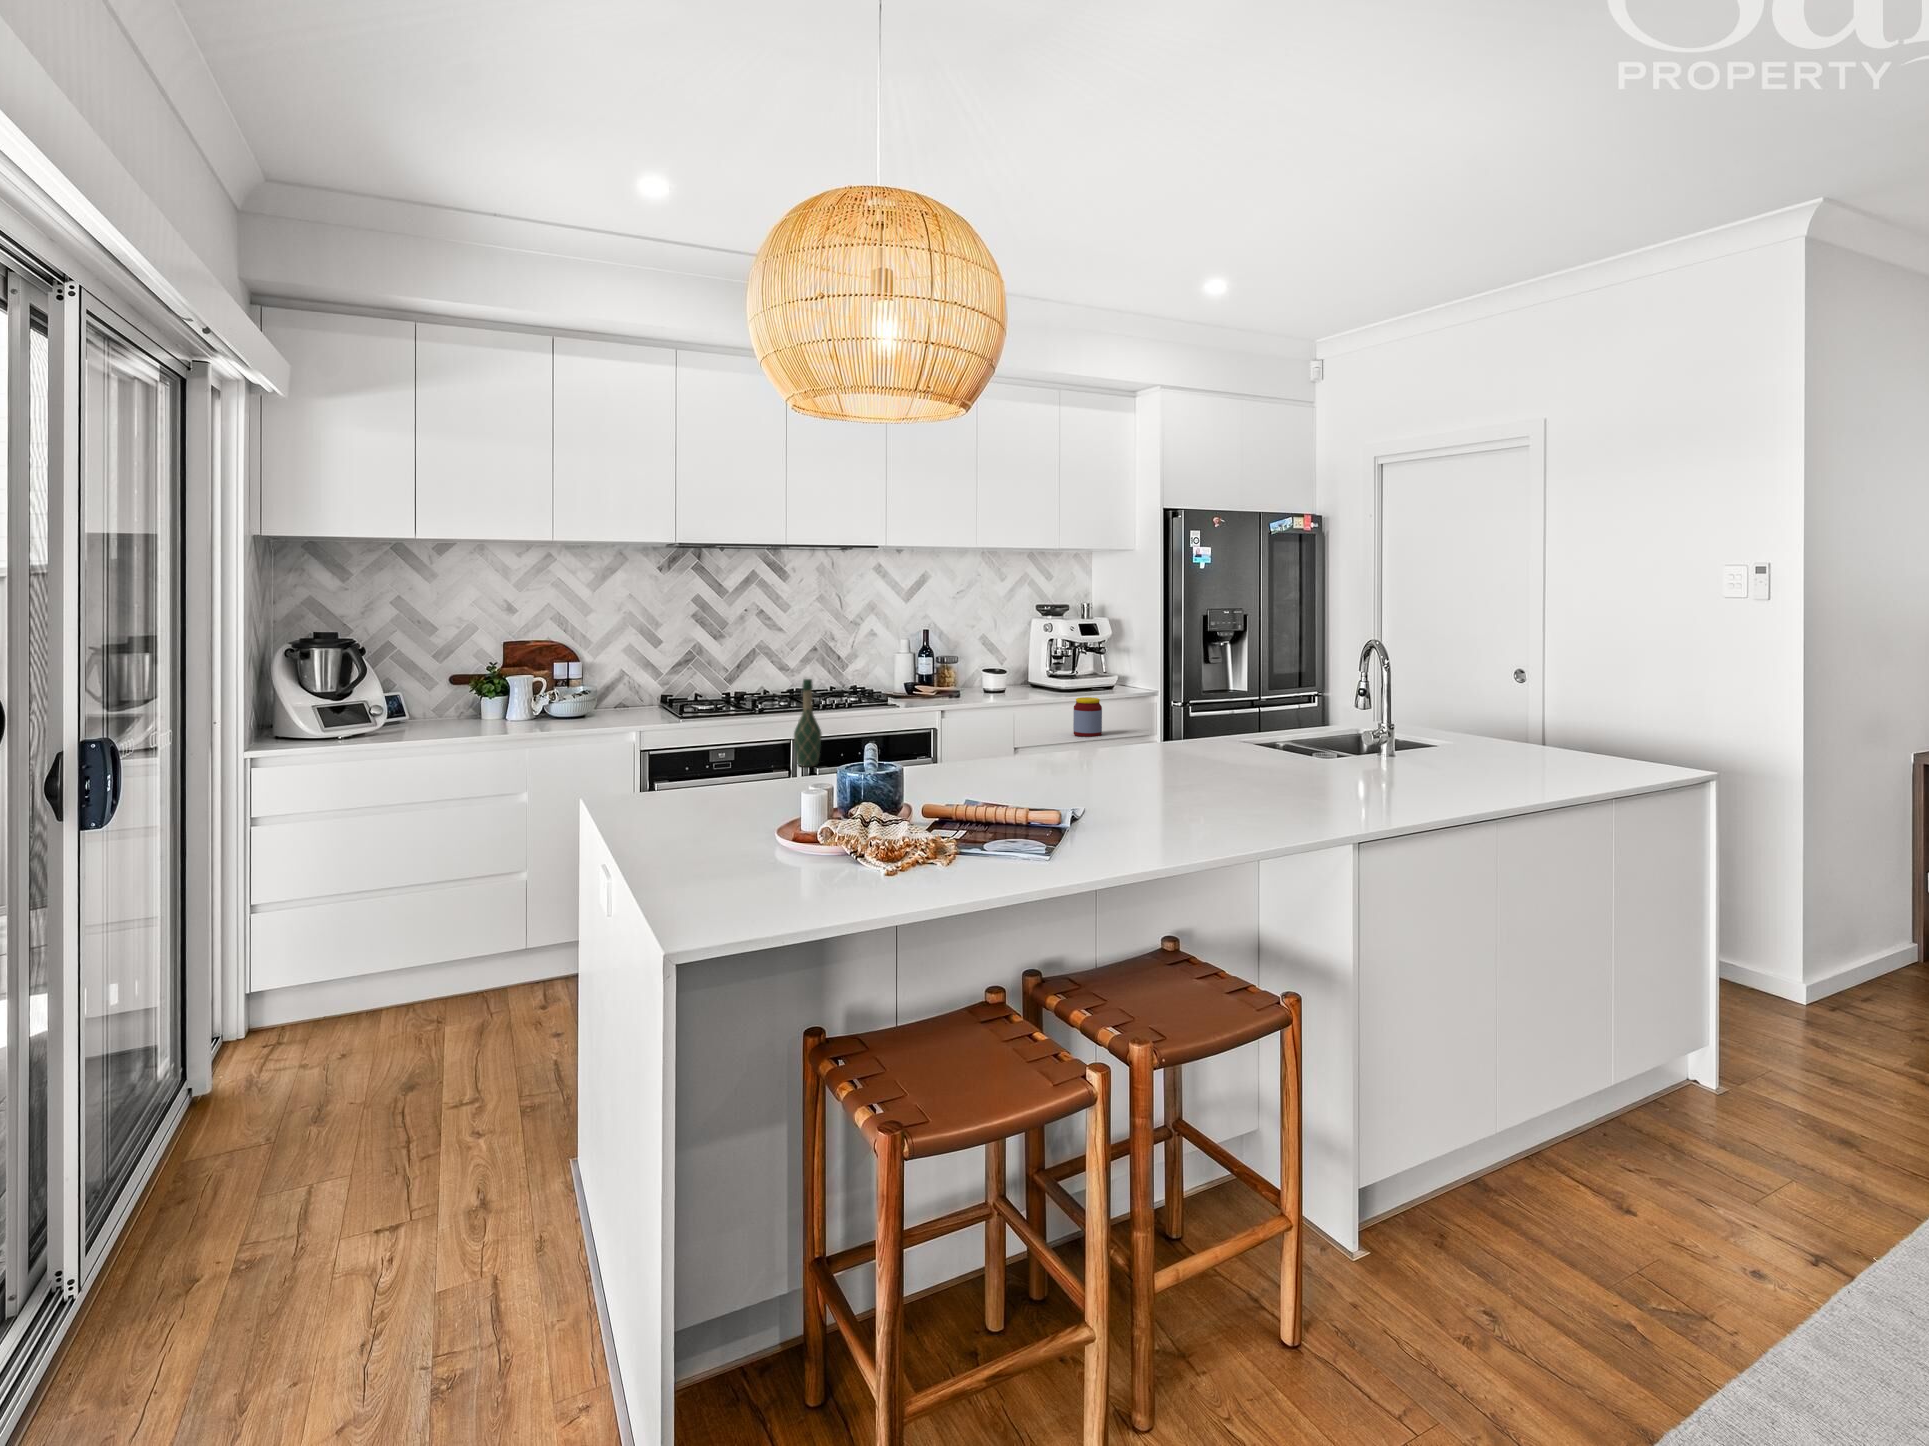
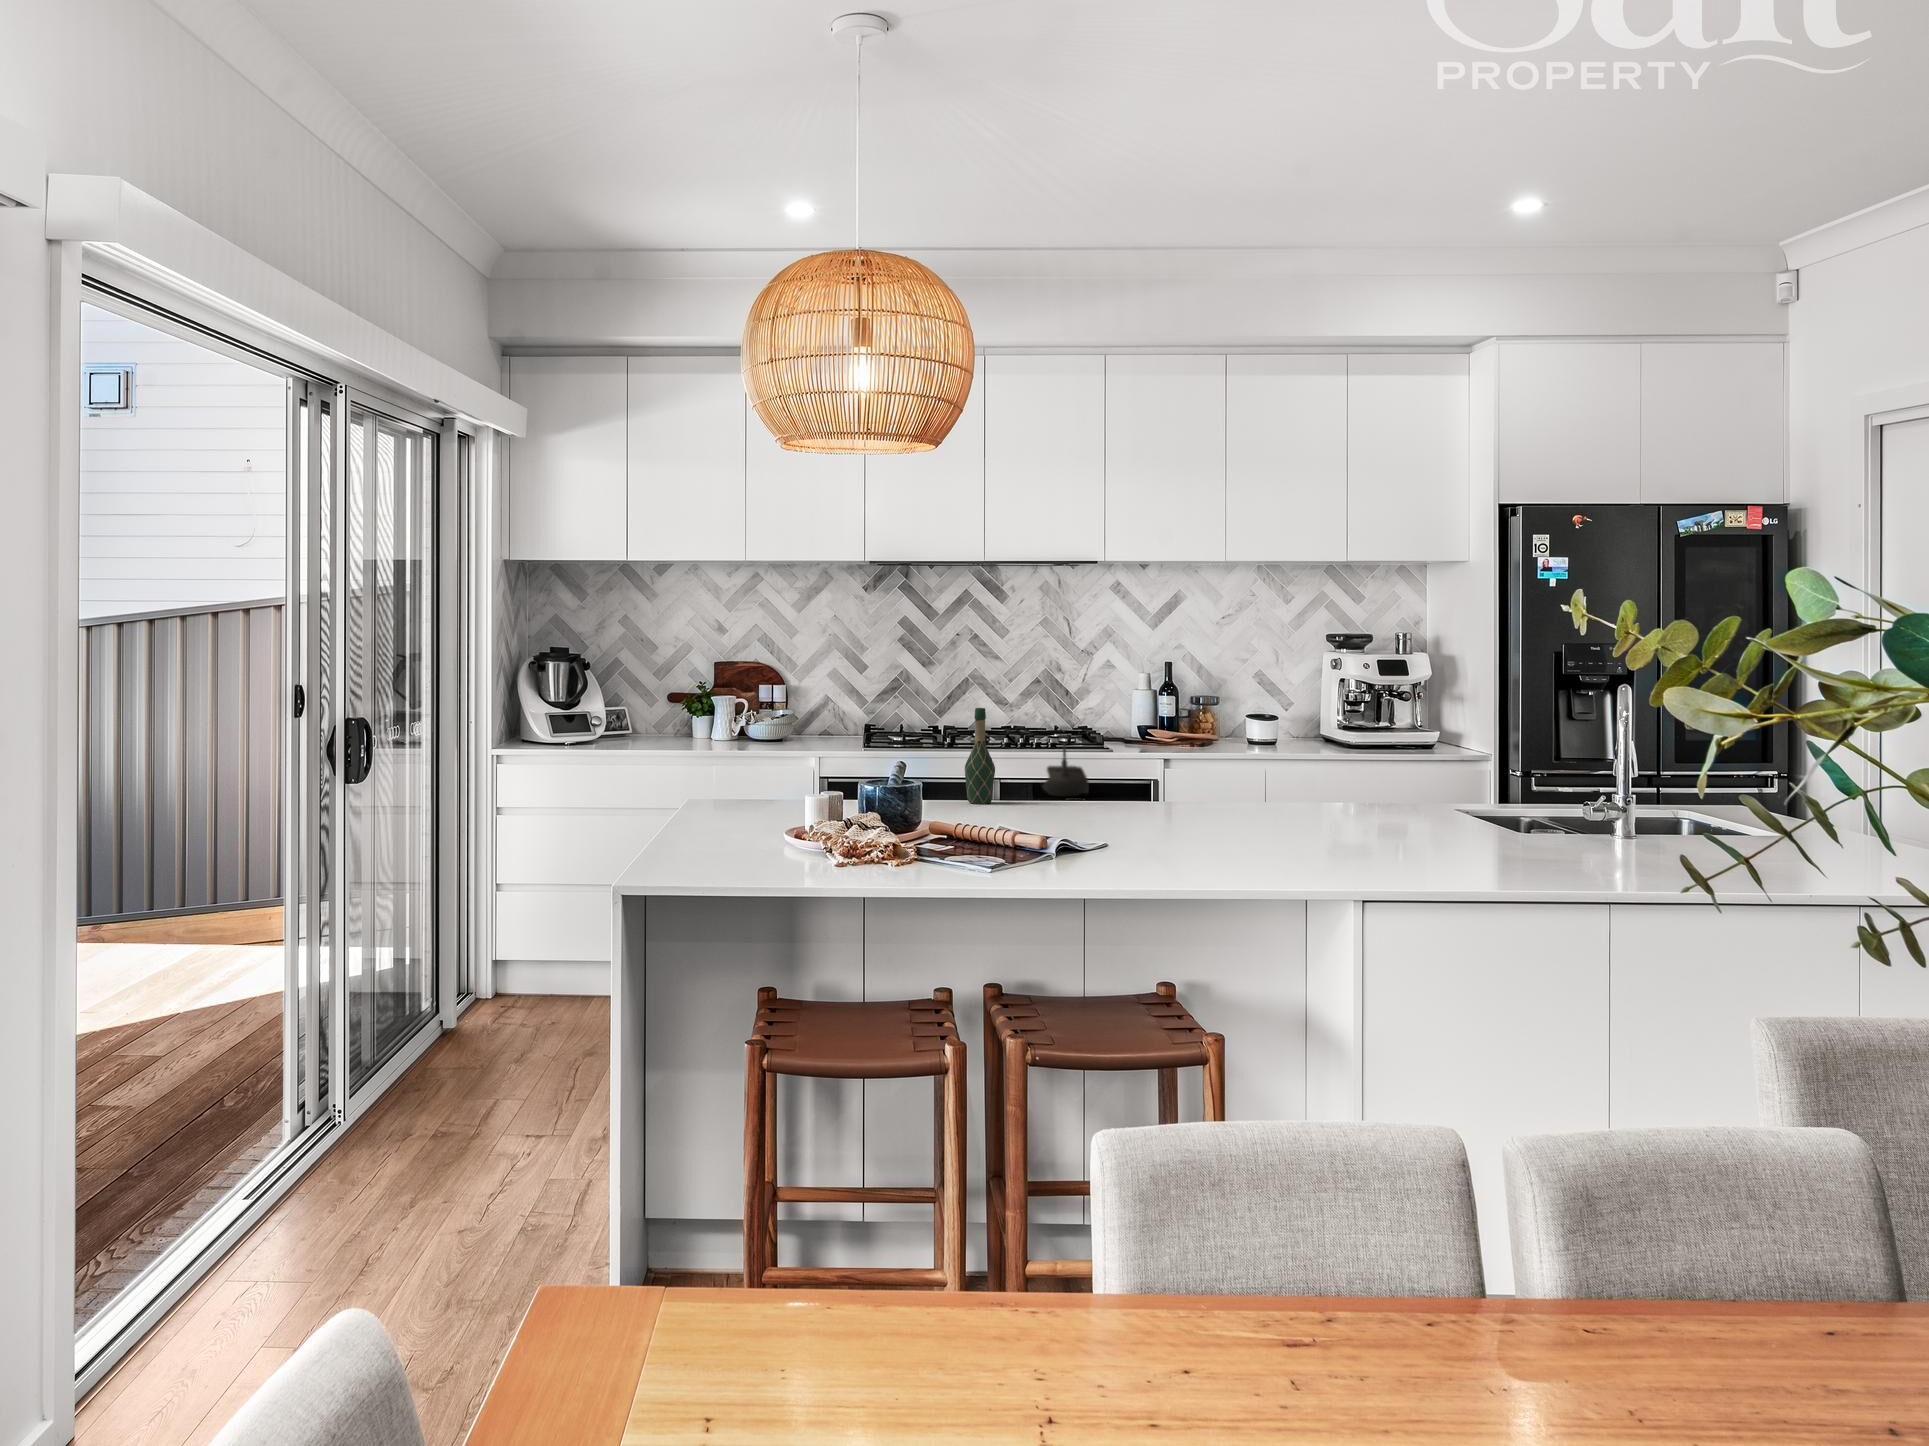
jar: present [1073,697,1102,737] -> none [1335,752,1374,802]
kettle: none [845,703,887,751] -> present [1043,743,1088,797]

